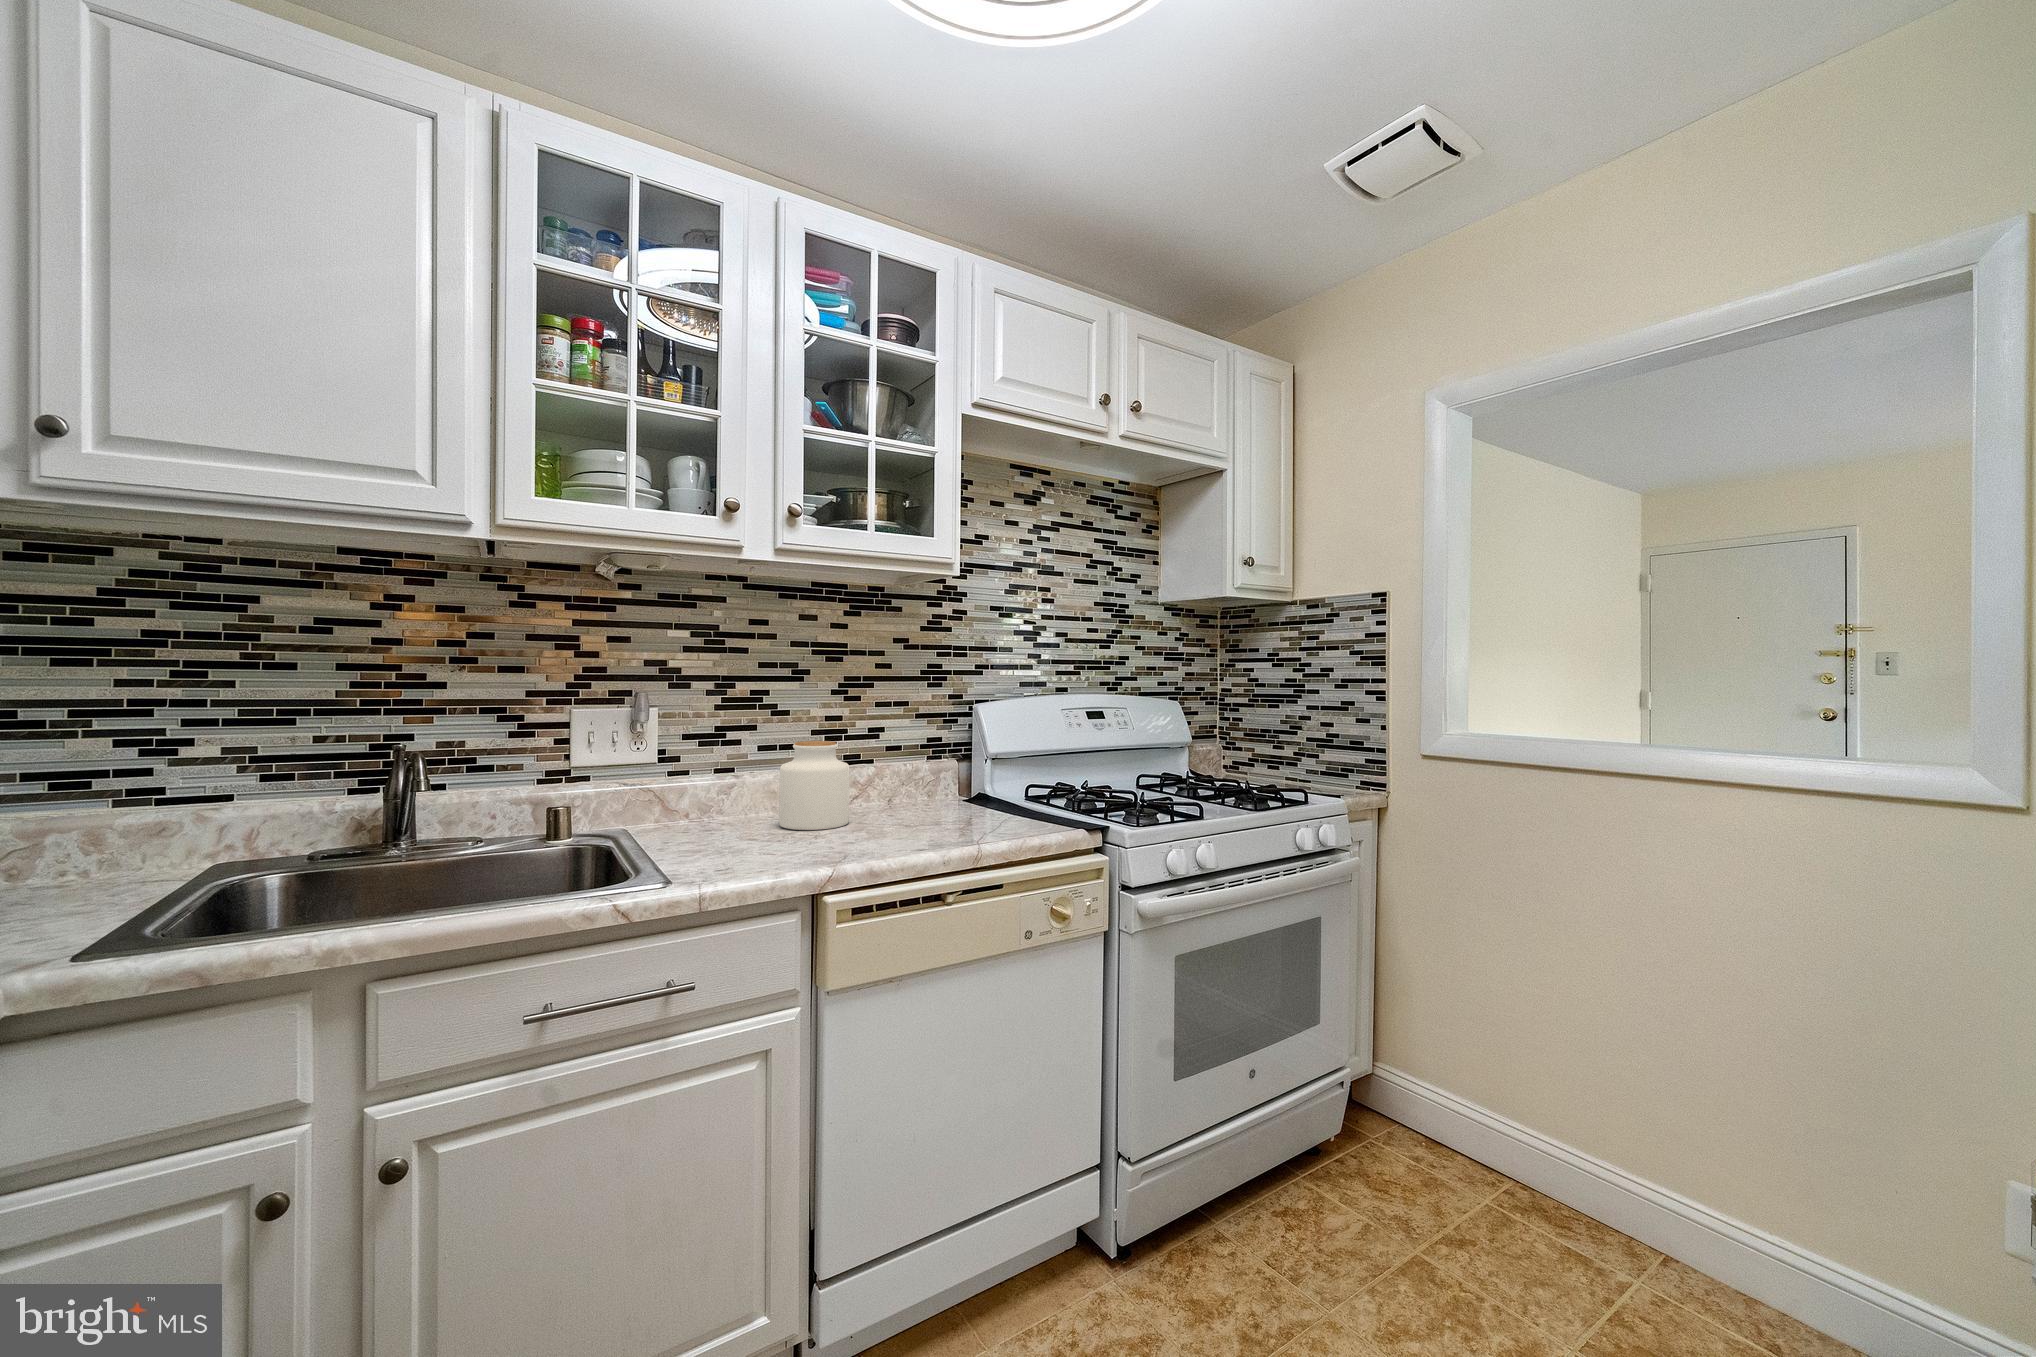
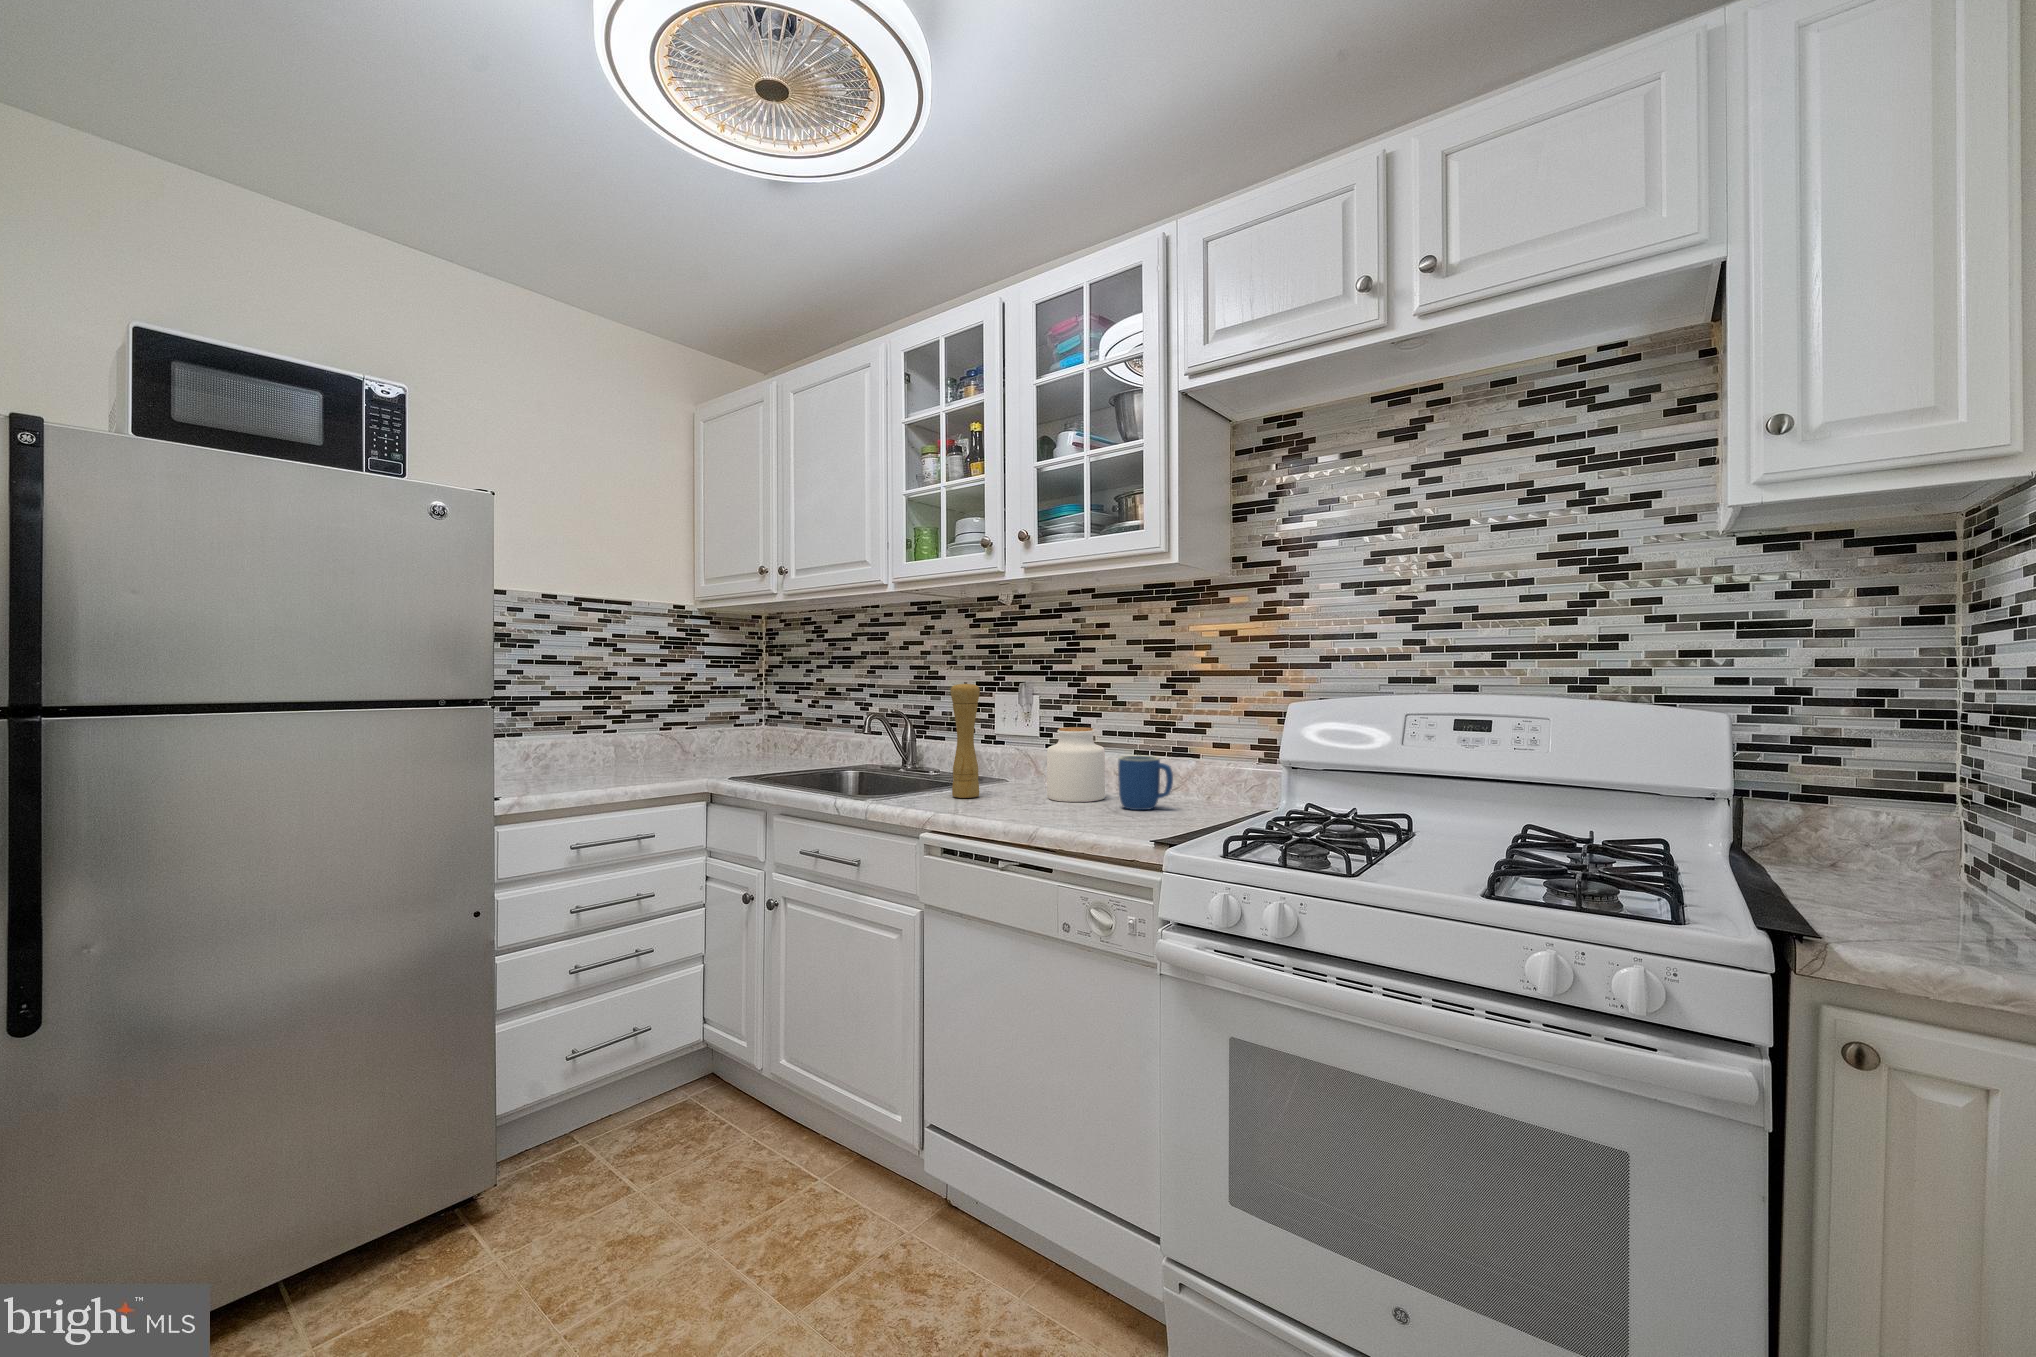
pepper mill: none [701,689,744,853] -> present [950,682,980,798]
mug: none [891,763,941,819] -> present [1118,755,1173,810]

